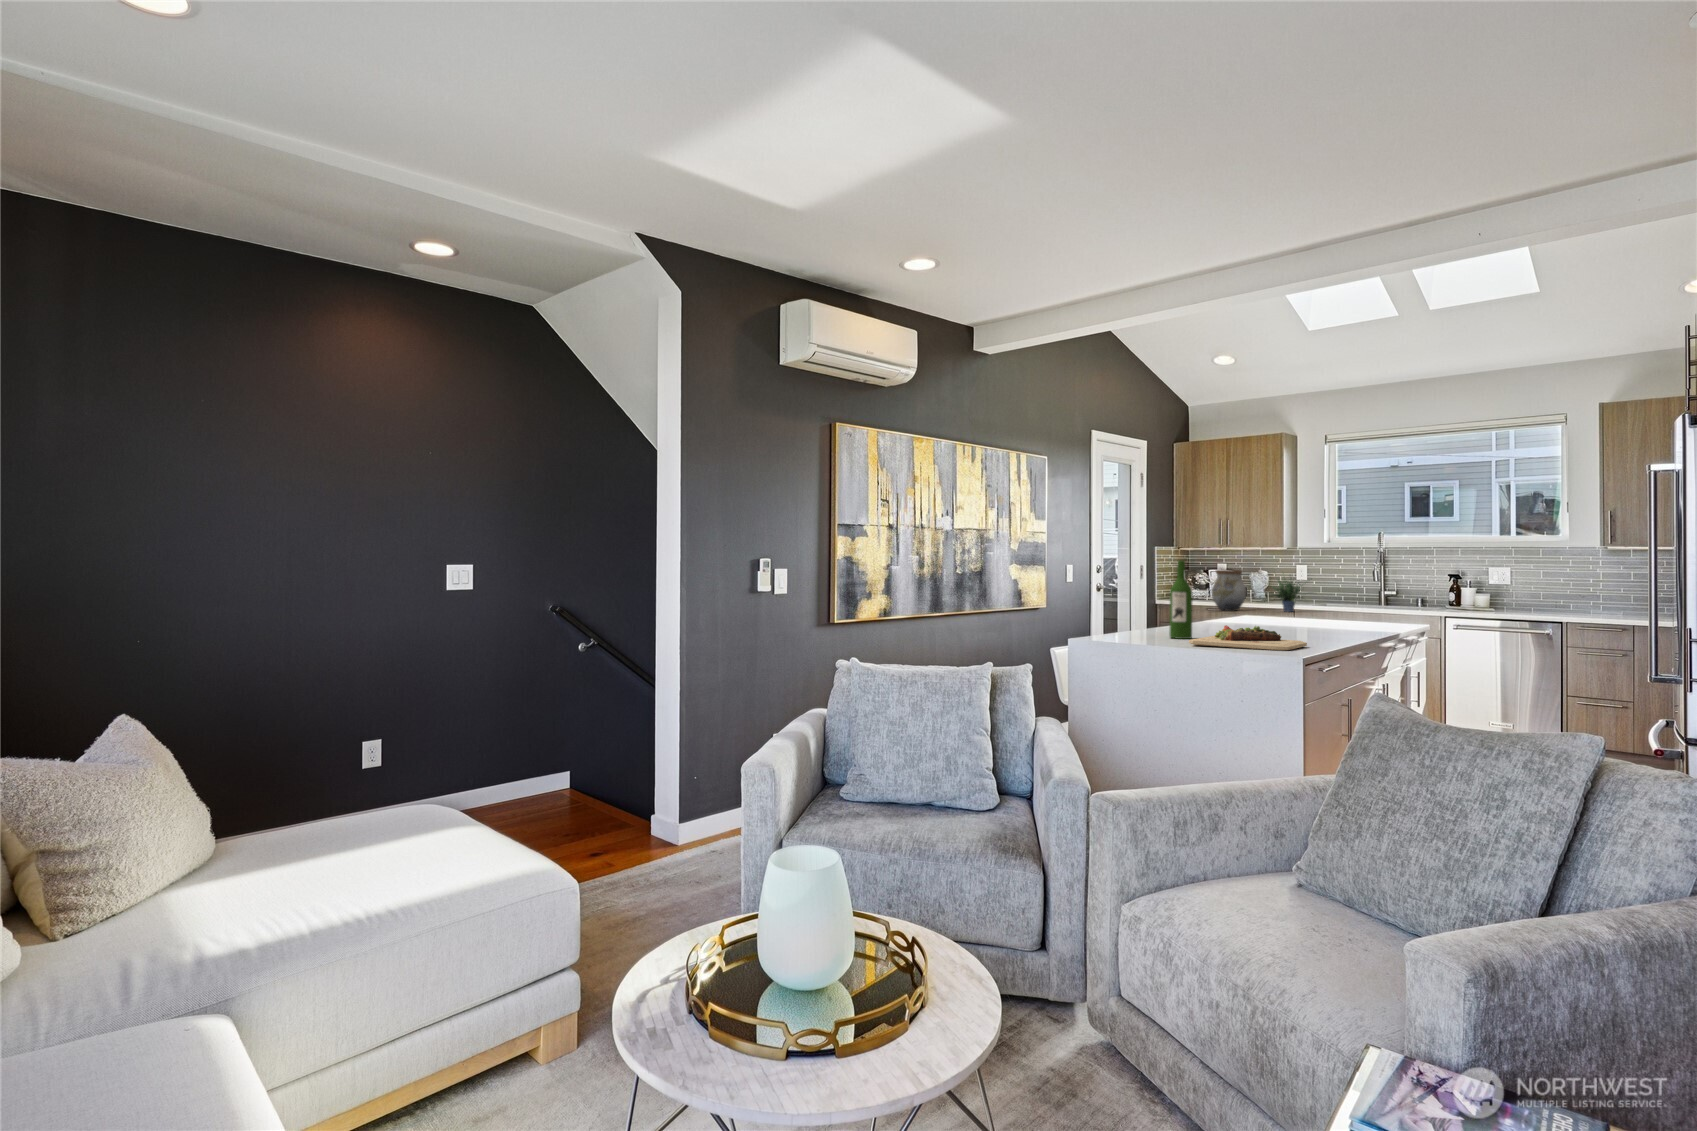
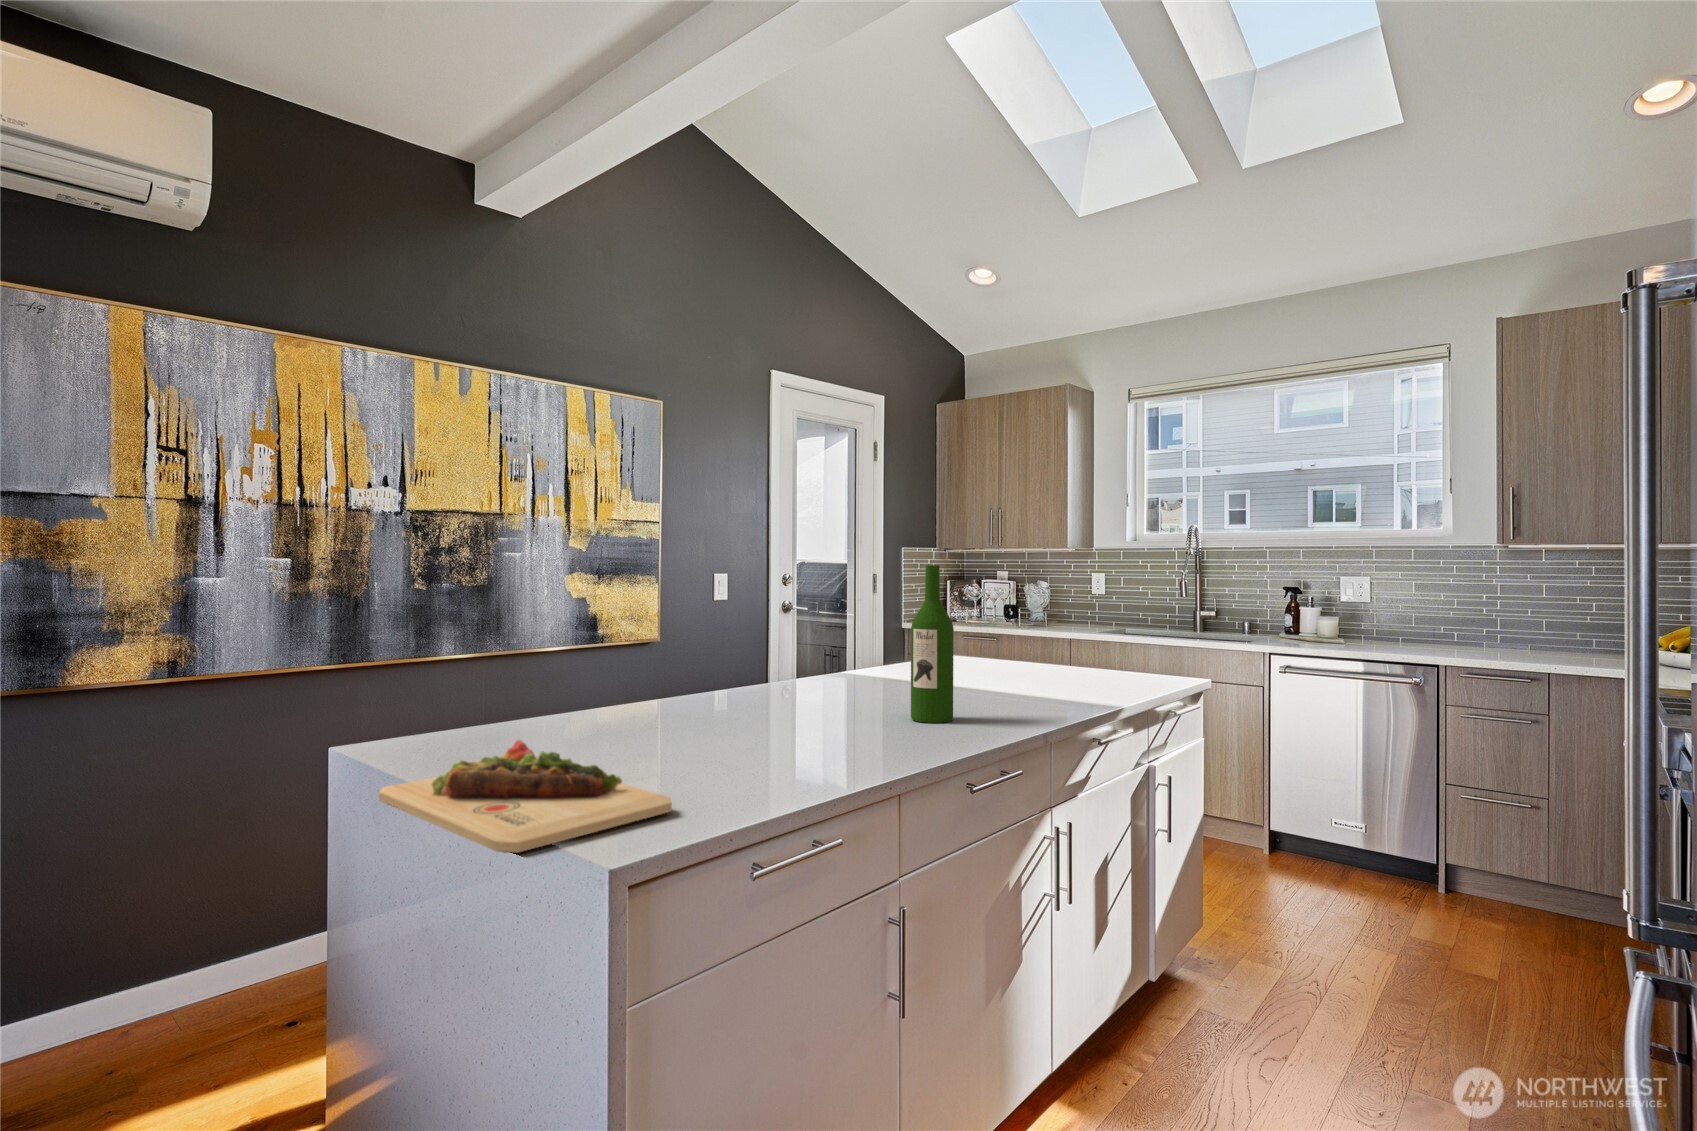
wine bottle: present [1170,560,1192,639] -> present [911,565,954,723]
vase: present [1212,570,1246,611] -> none [971,580,1017,638]
potted plant: present [1272,579,1302,612] -> none [1032,576,1101,642]

